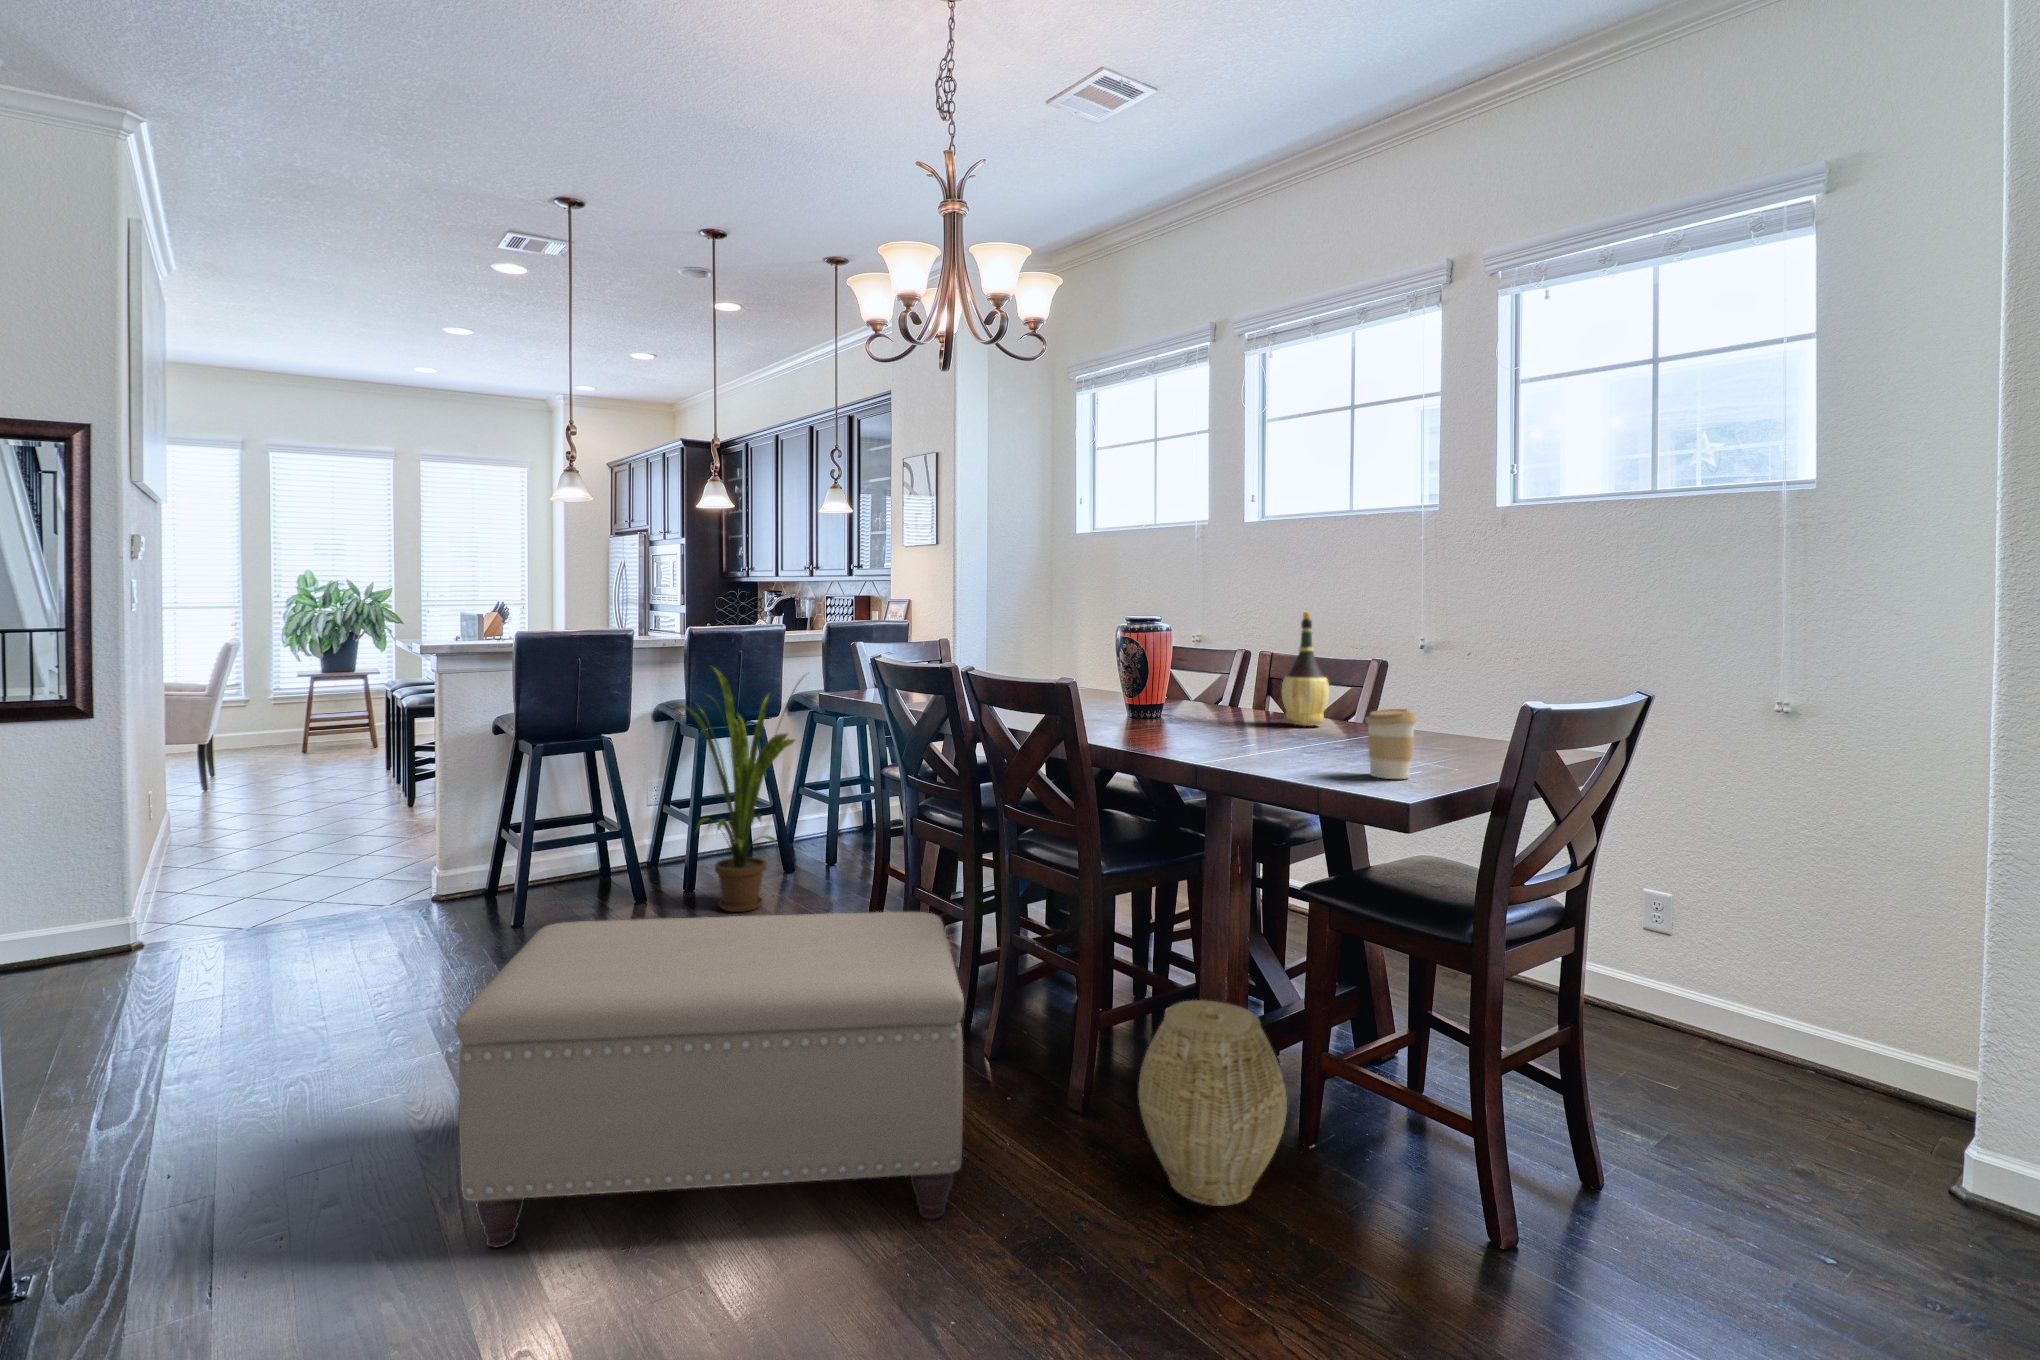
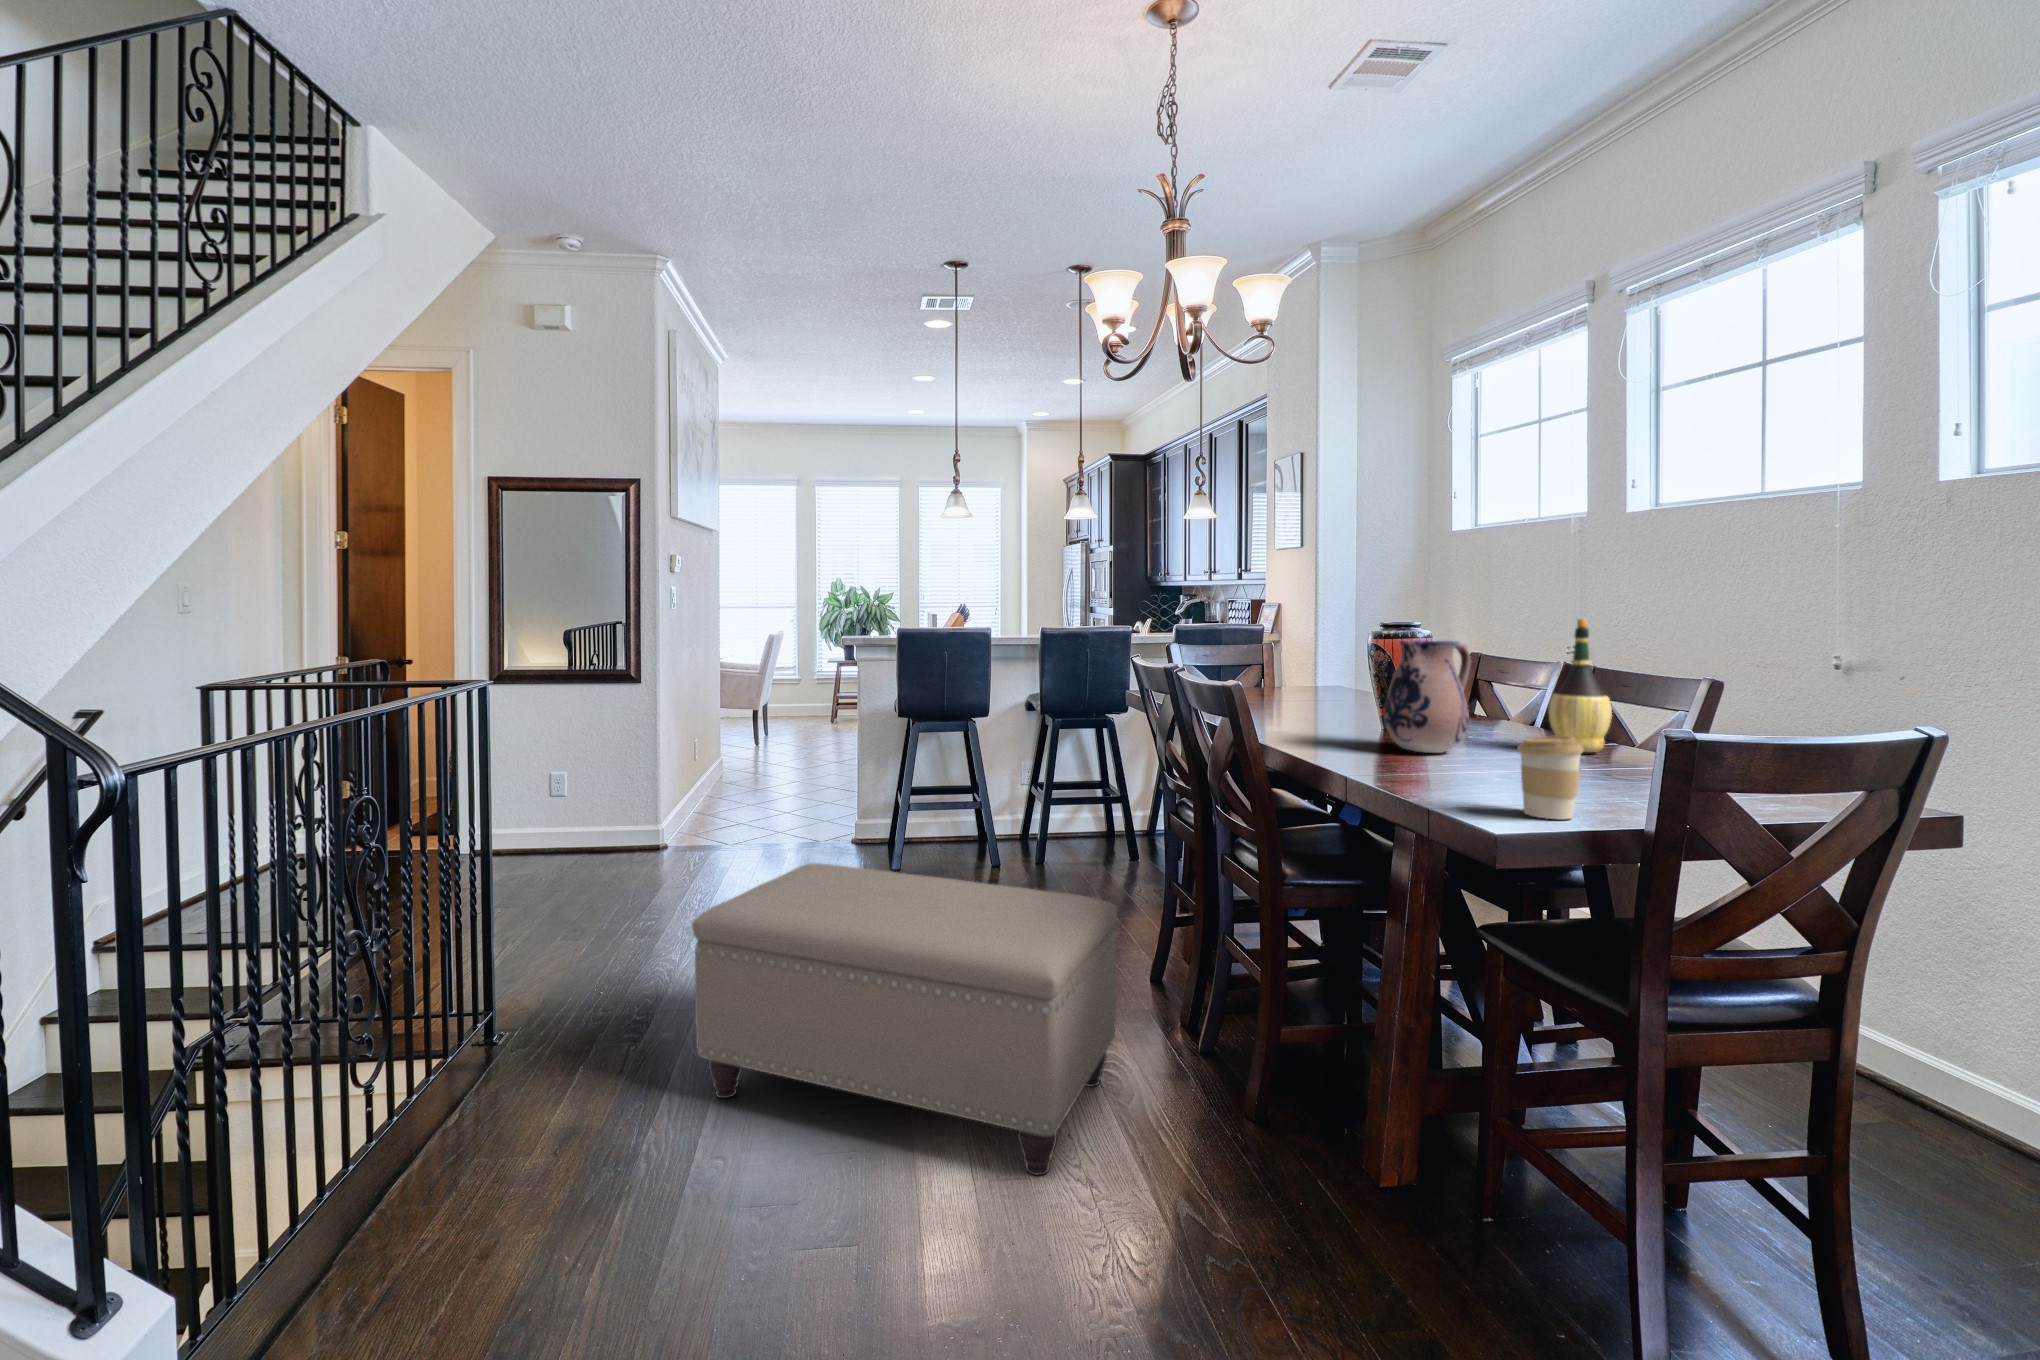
ceramic pitcher: none [1169,632,1240,734] -> present [1384,640,1471,753]
house plant: present [679,668,802,912] -> none [999,661,1122,884]
woven basket: present [1138,1000,1287,1206] -> none [1248,1030,1412,1254]

